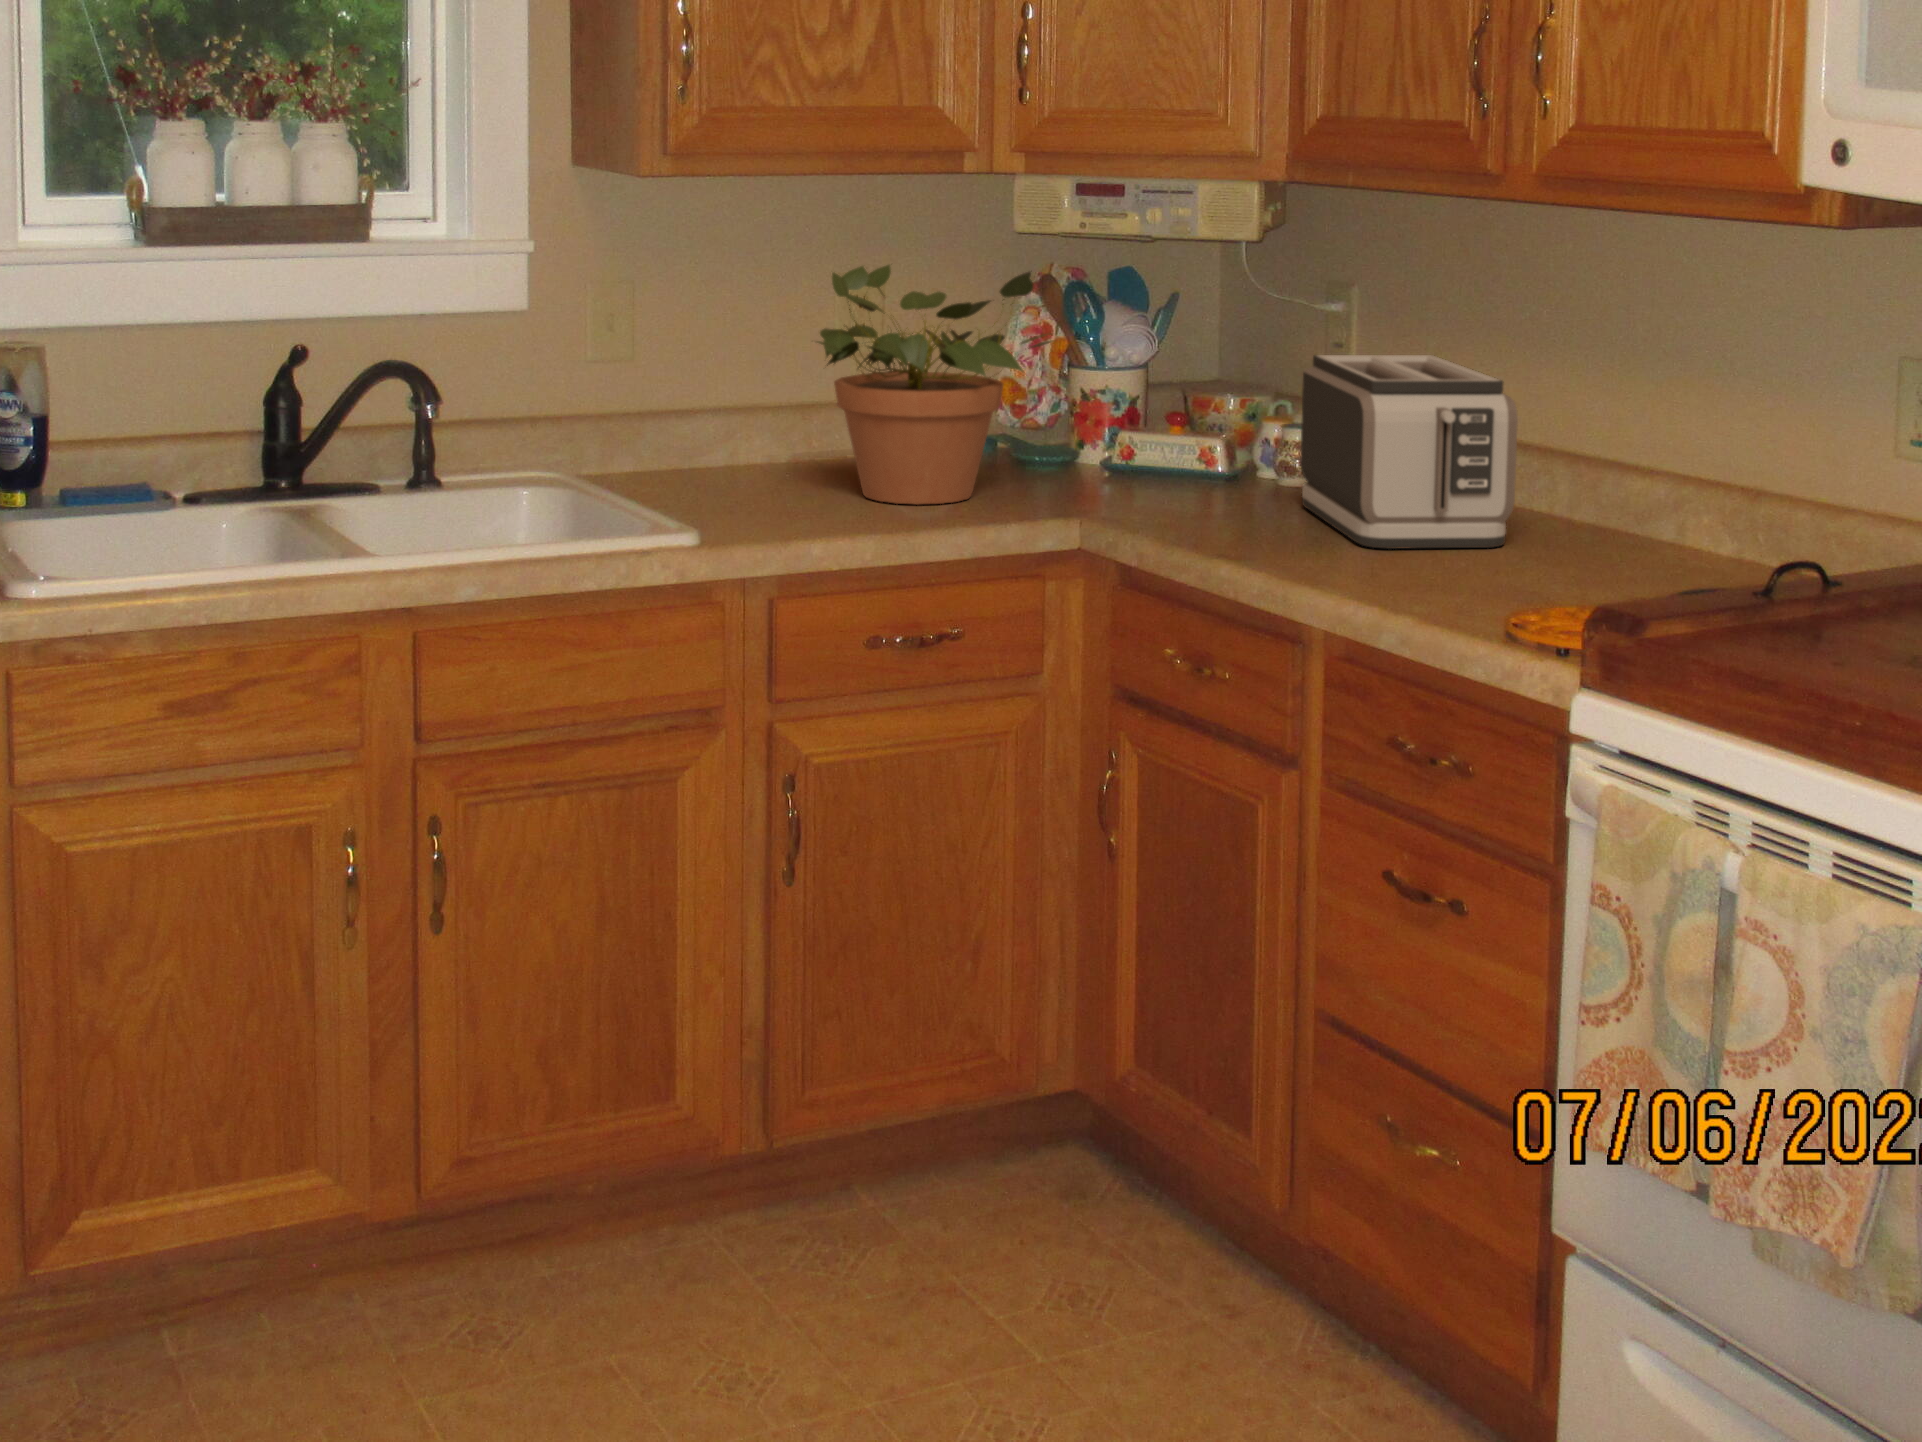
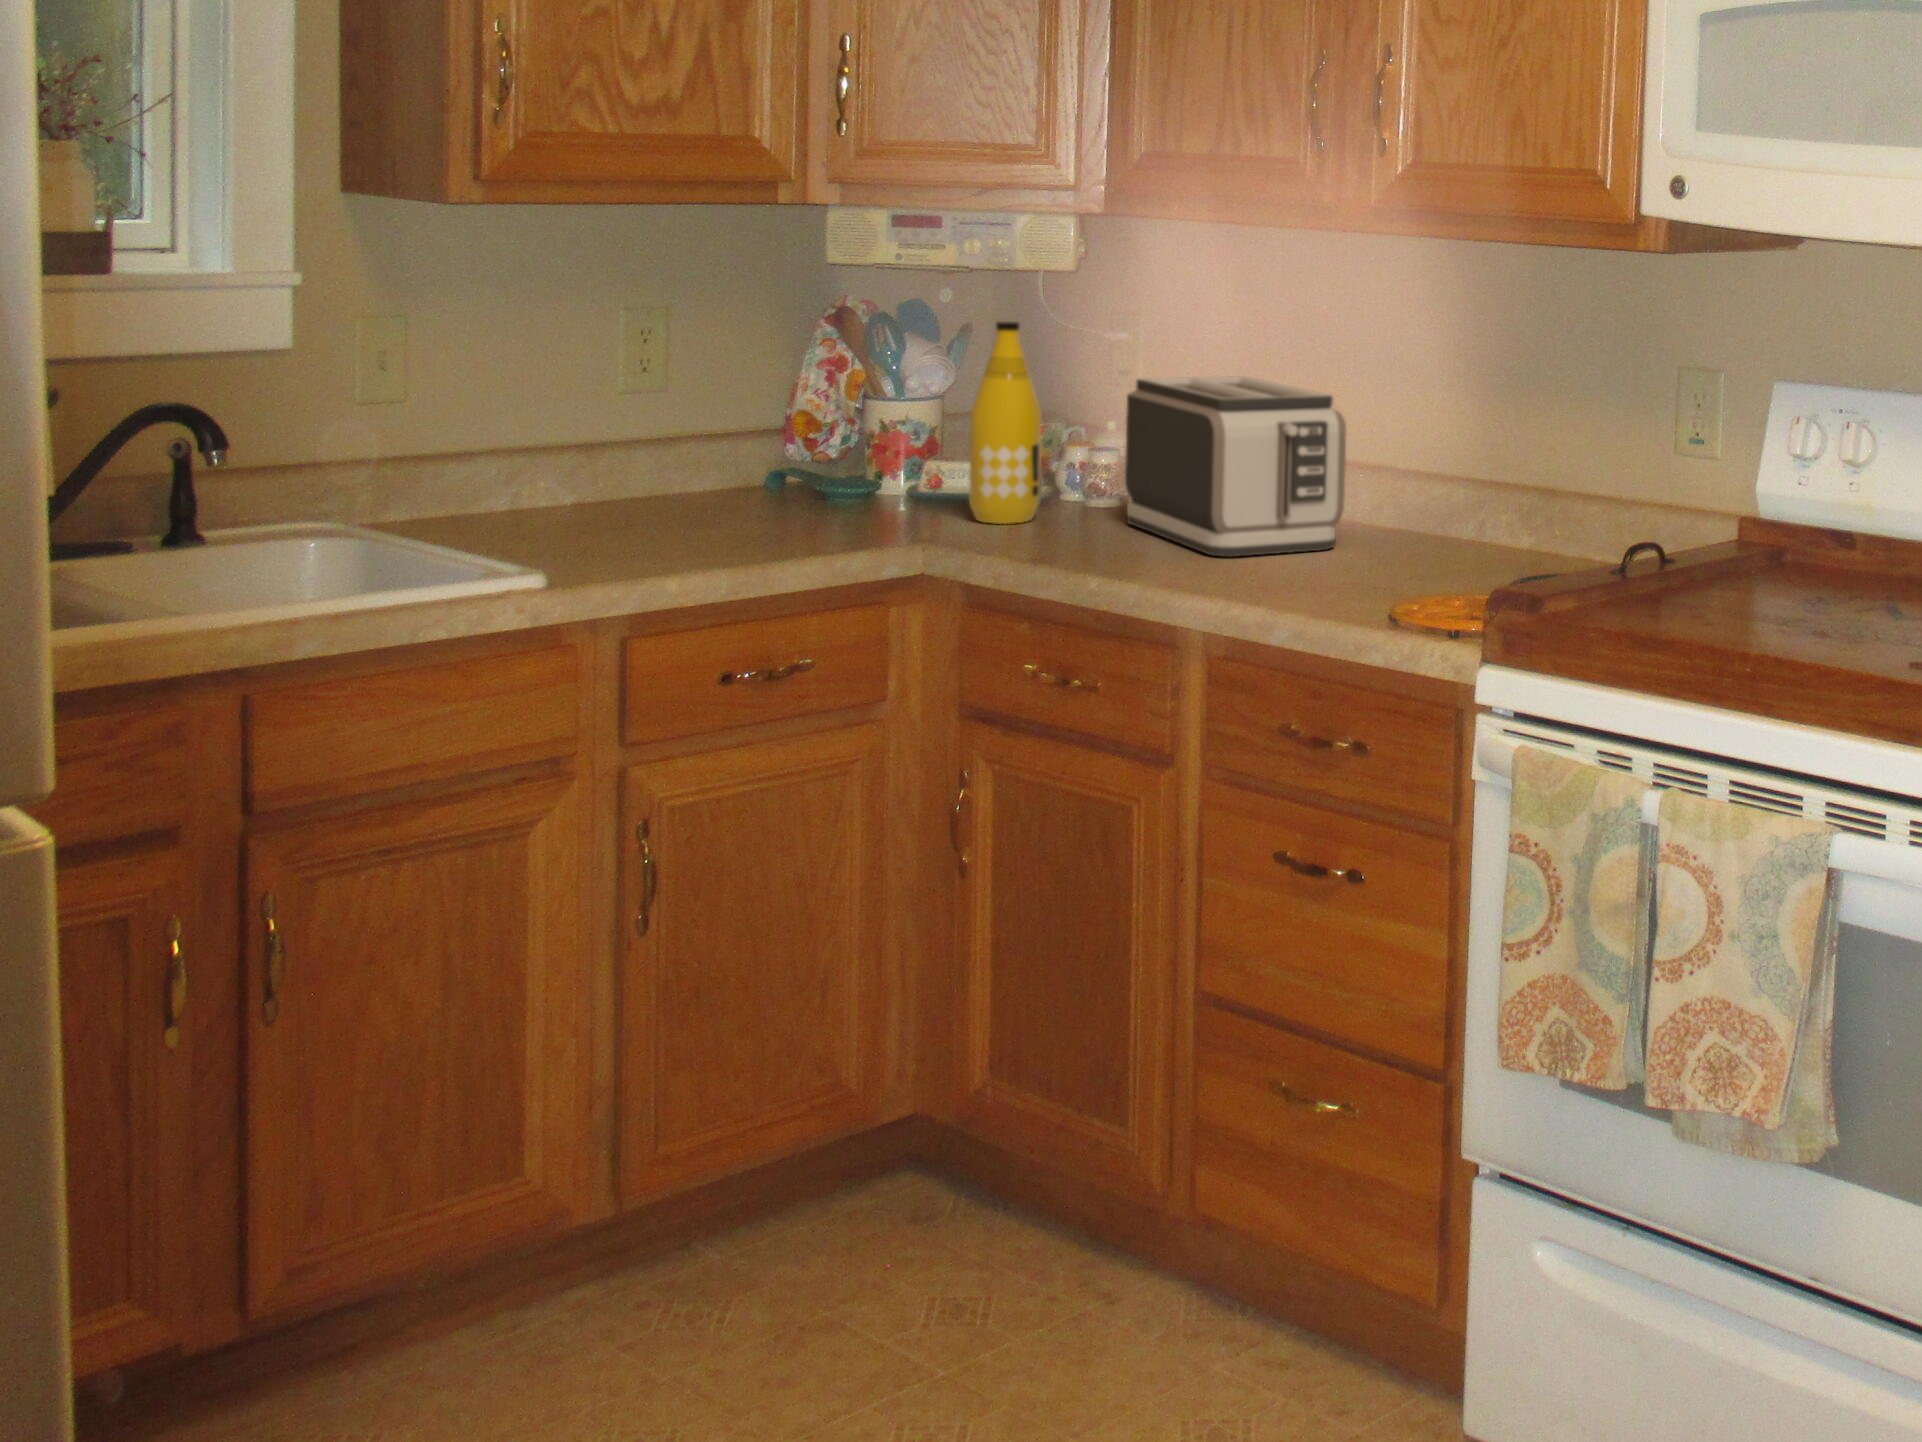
potted plant: present [817,265,1052,505] -> none [616,296,893,544]
bottle: none [1148,292,1221,499] -> present [969,321,1041,524]

